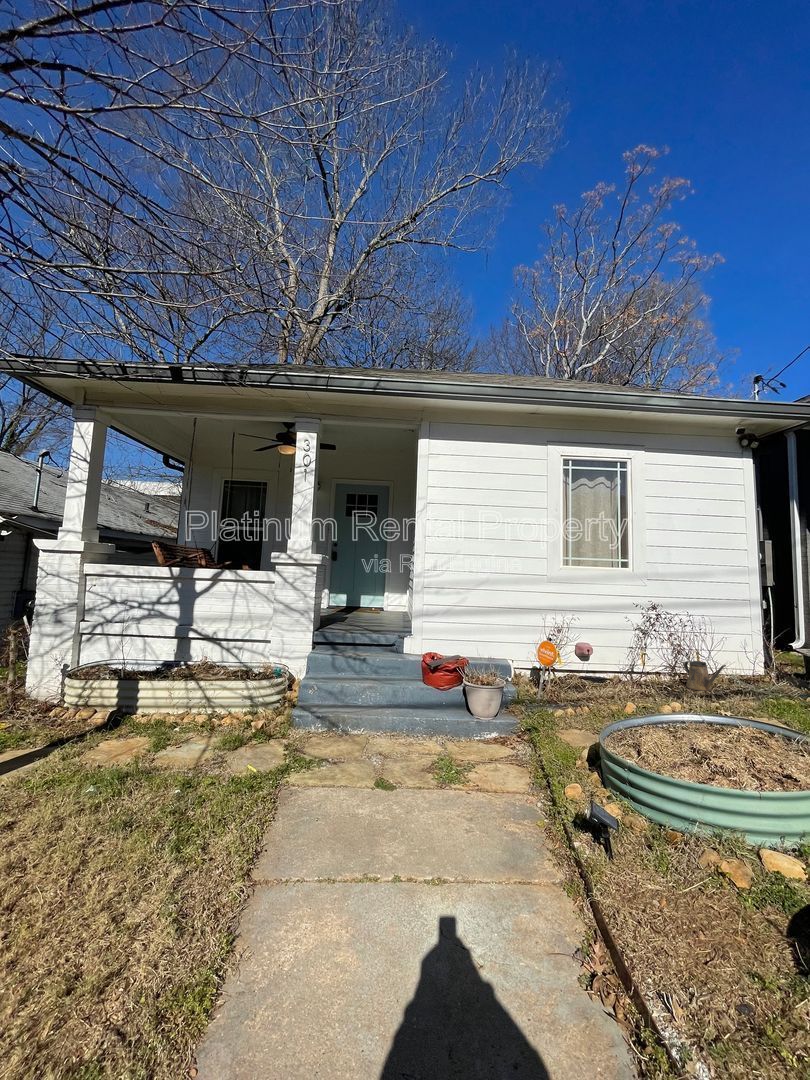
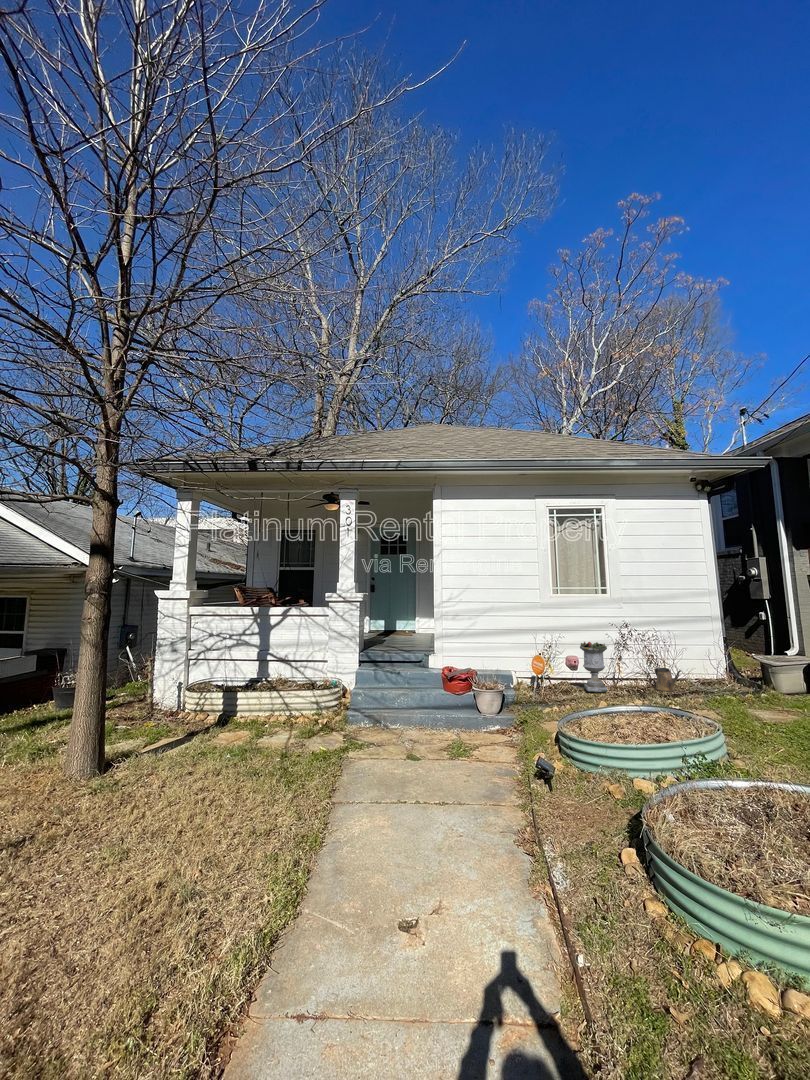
planter: none [595,625,633,690] -> present [580,642,608,693]

